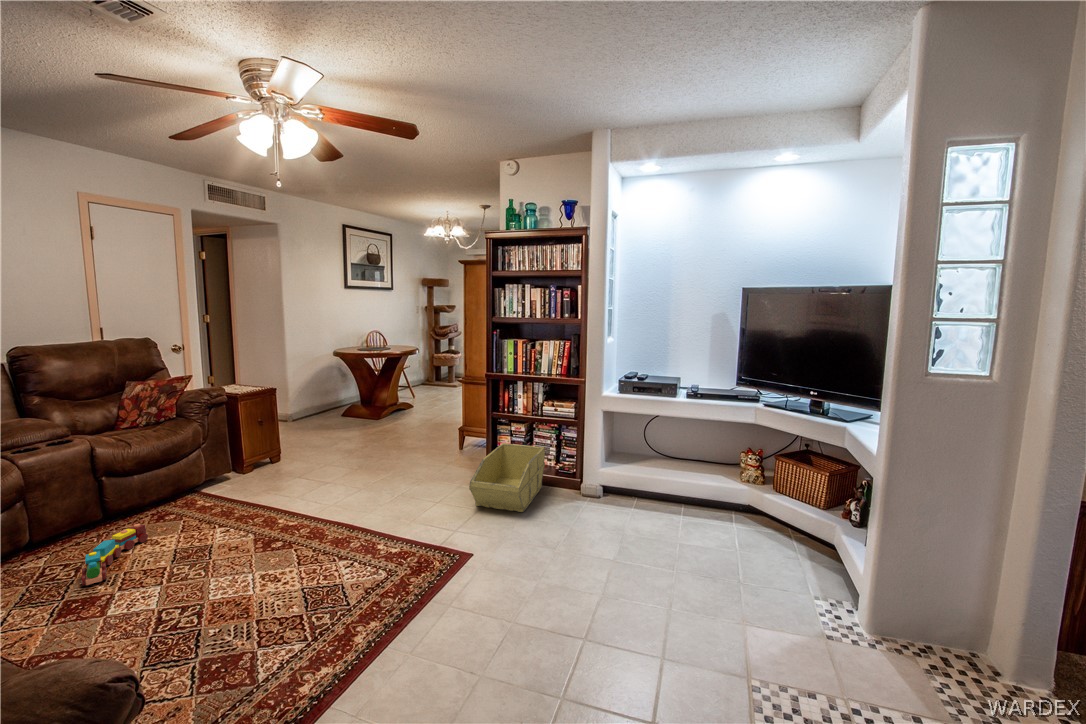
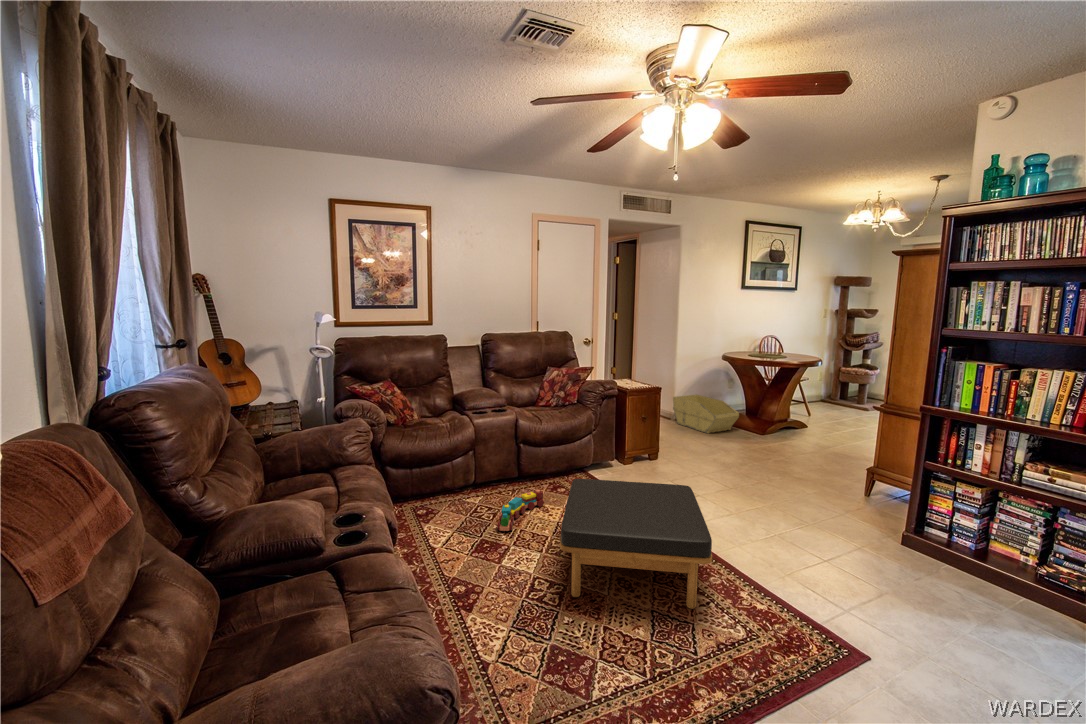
storage bin: present [469,443,545,512] -> present [673,395,739,433]
ottoman: none [191,472,354,611] -> present [560,479,712,609]

